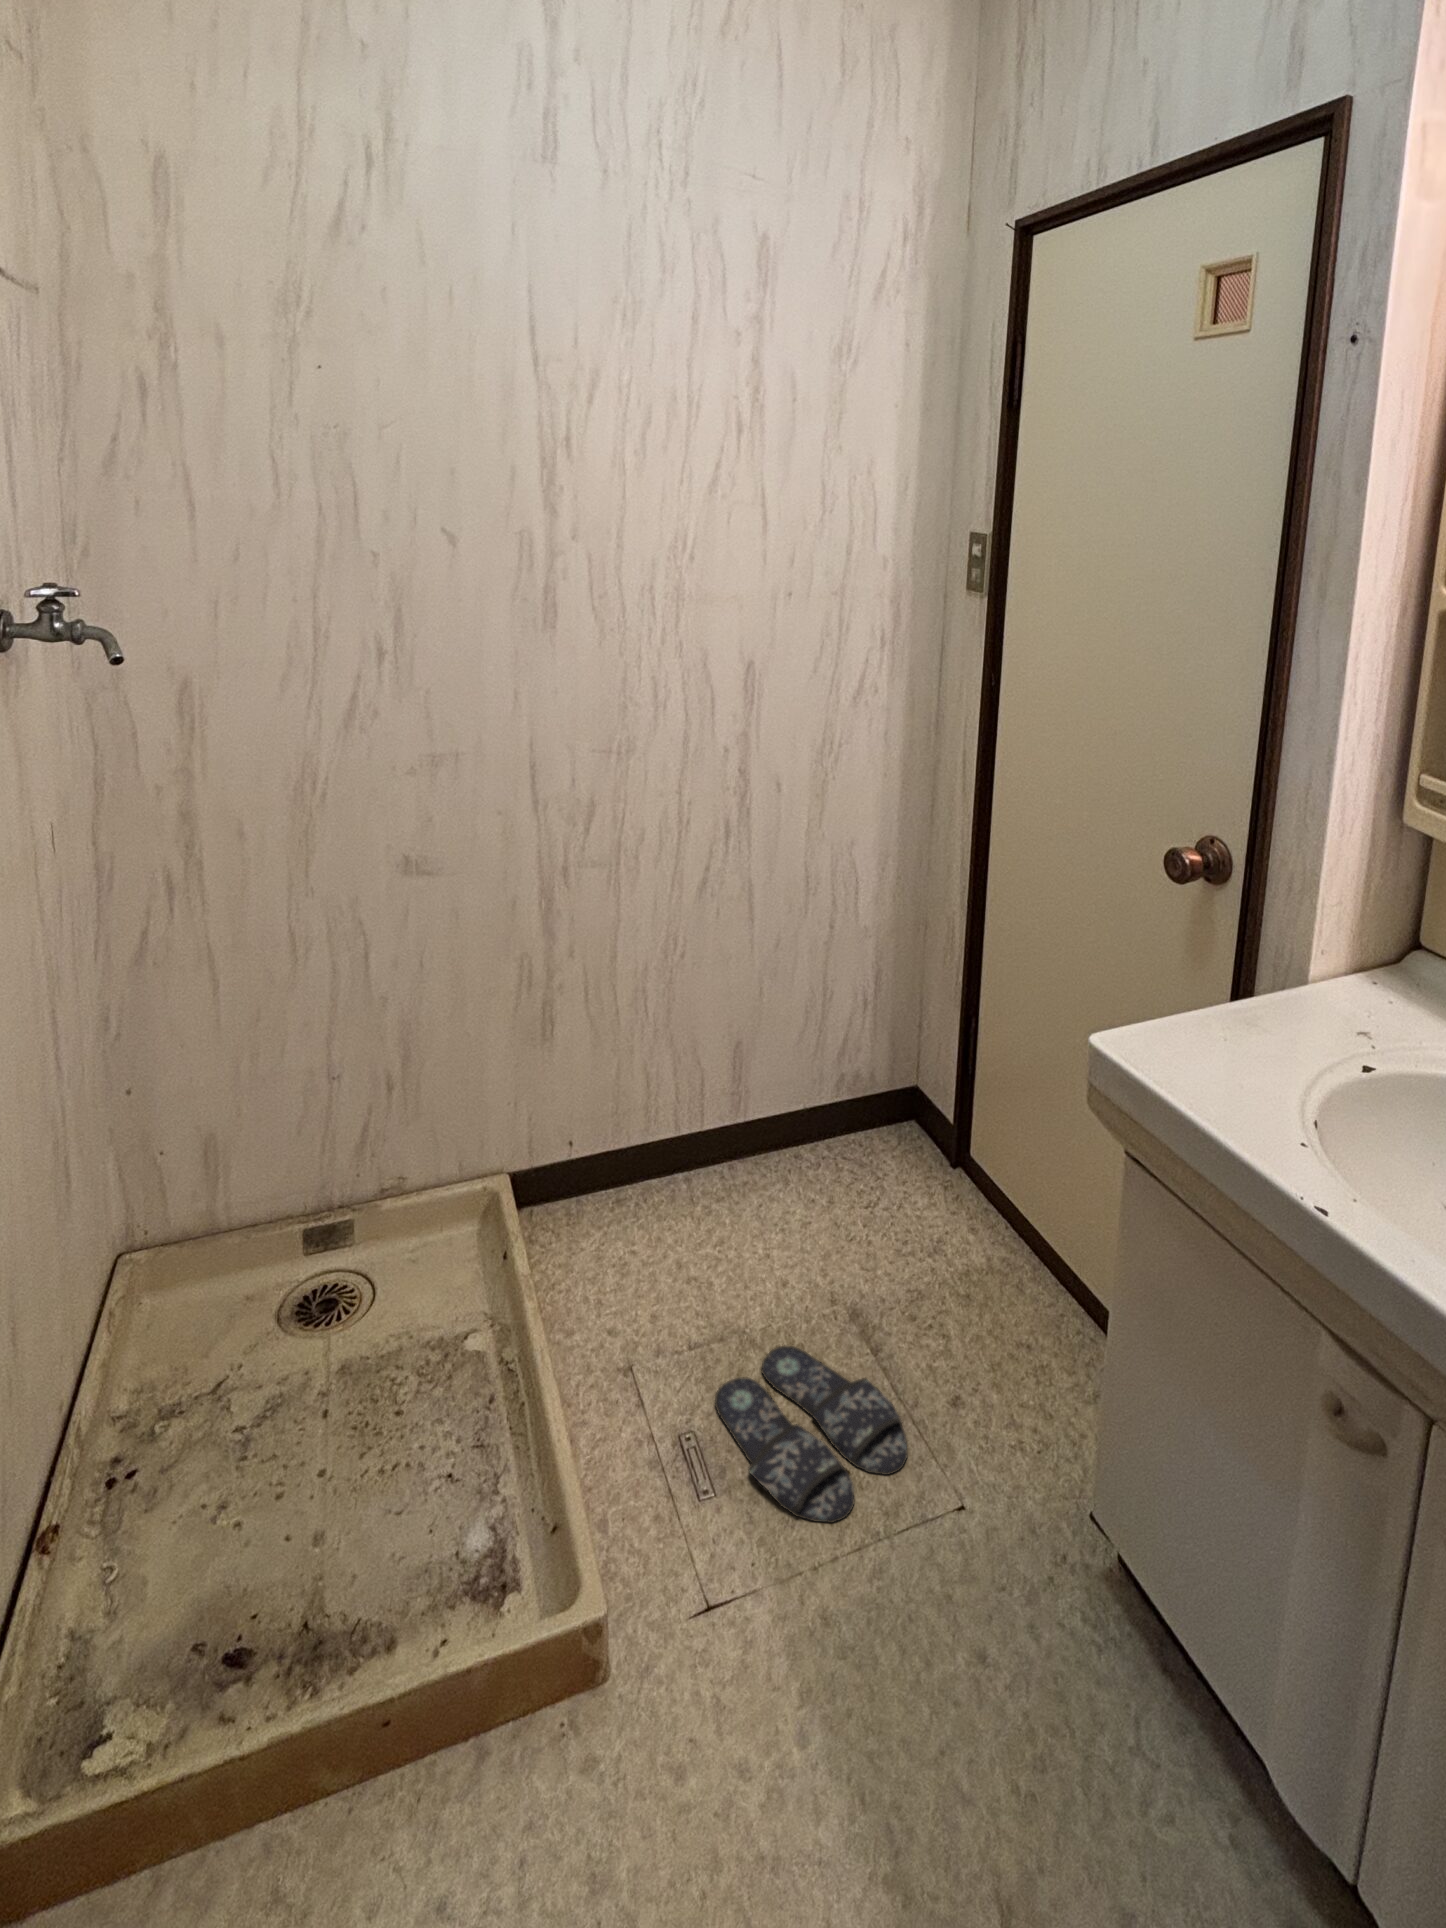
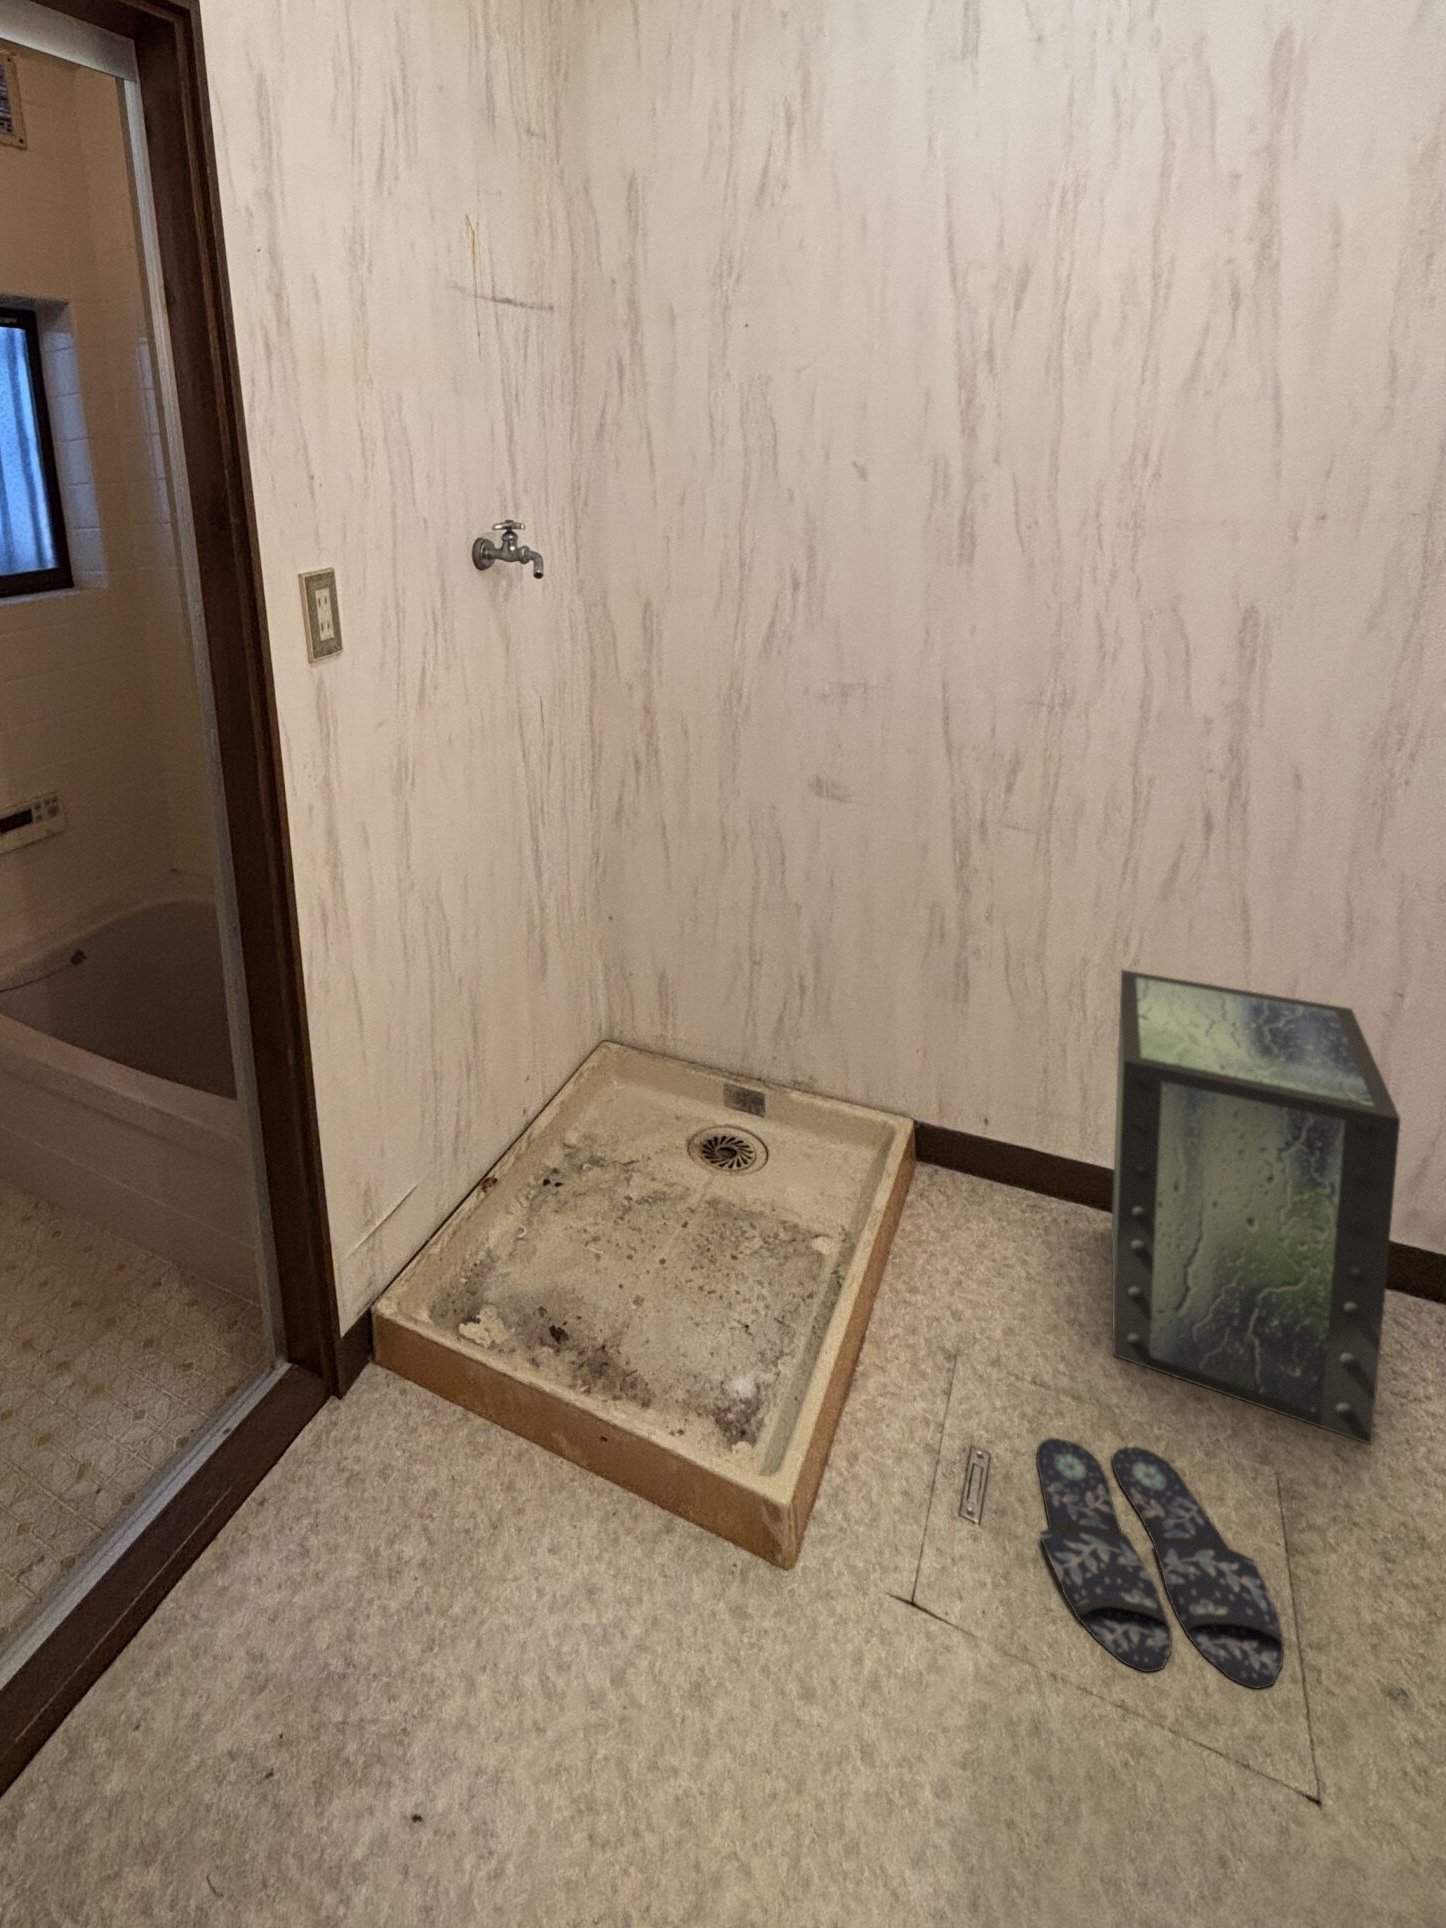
storage box: none [678,928,890,1288] -> present [1112,970,1400,1444]

